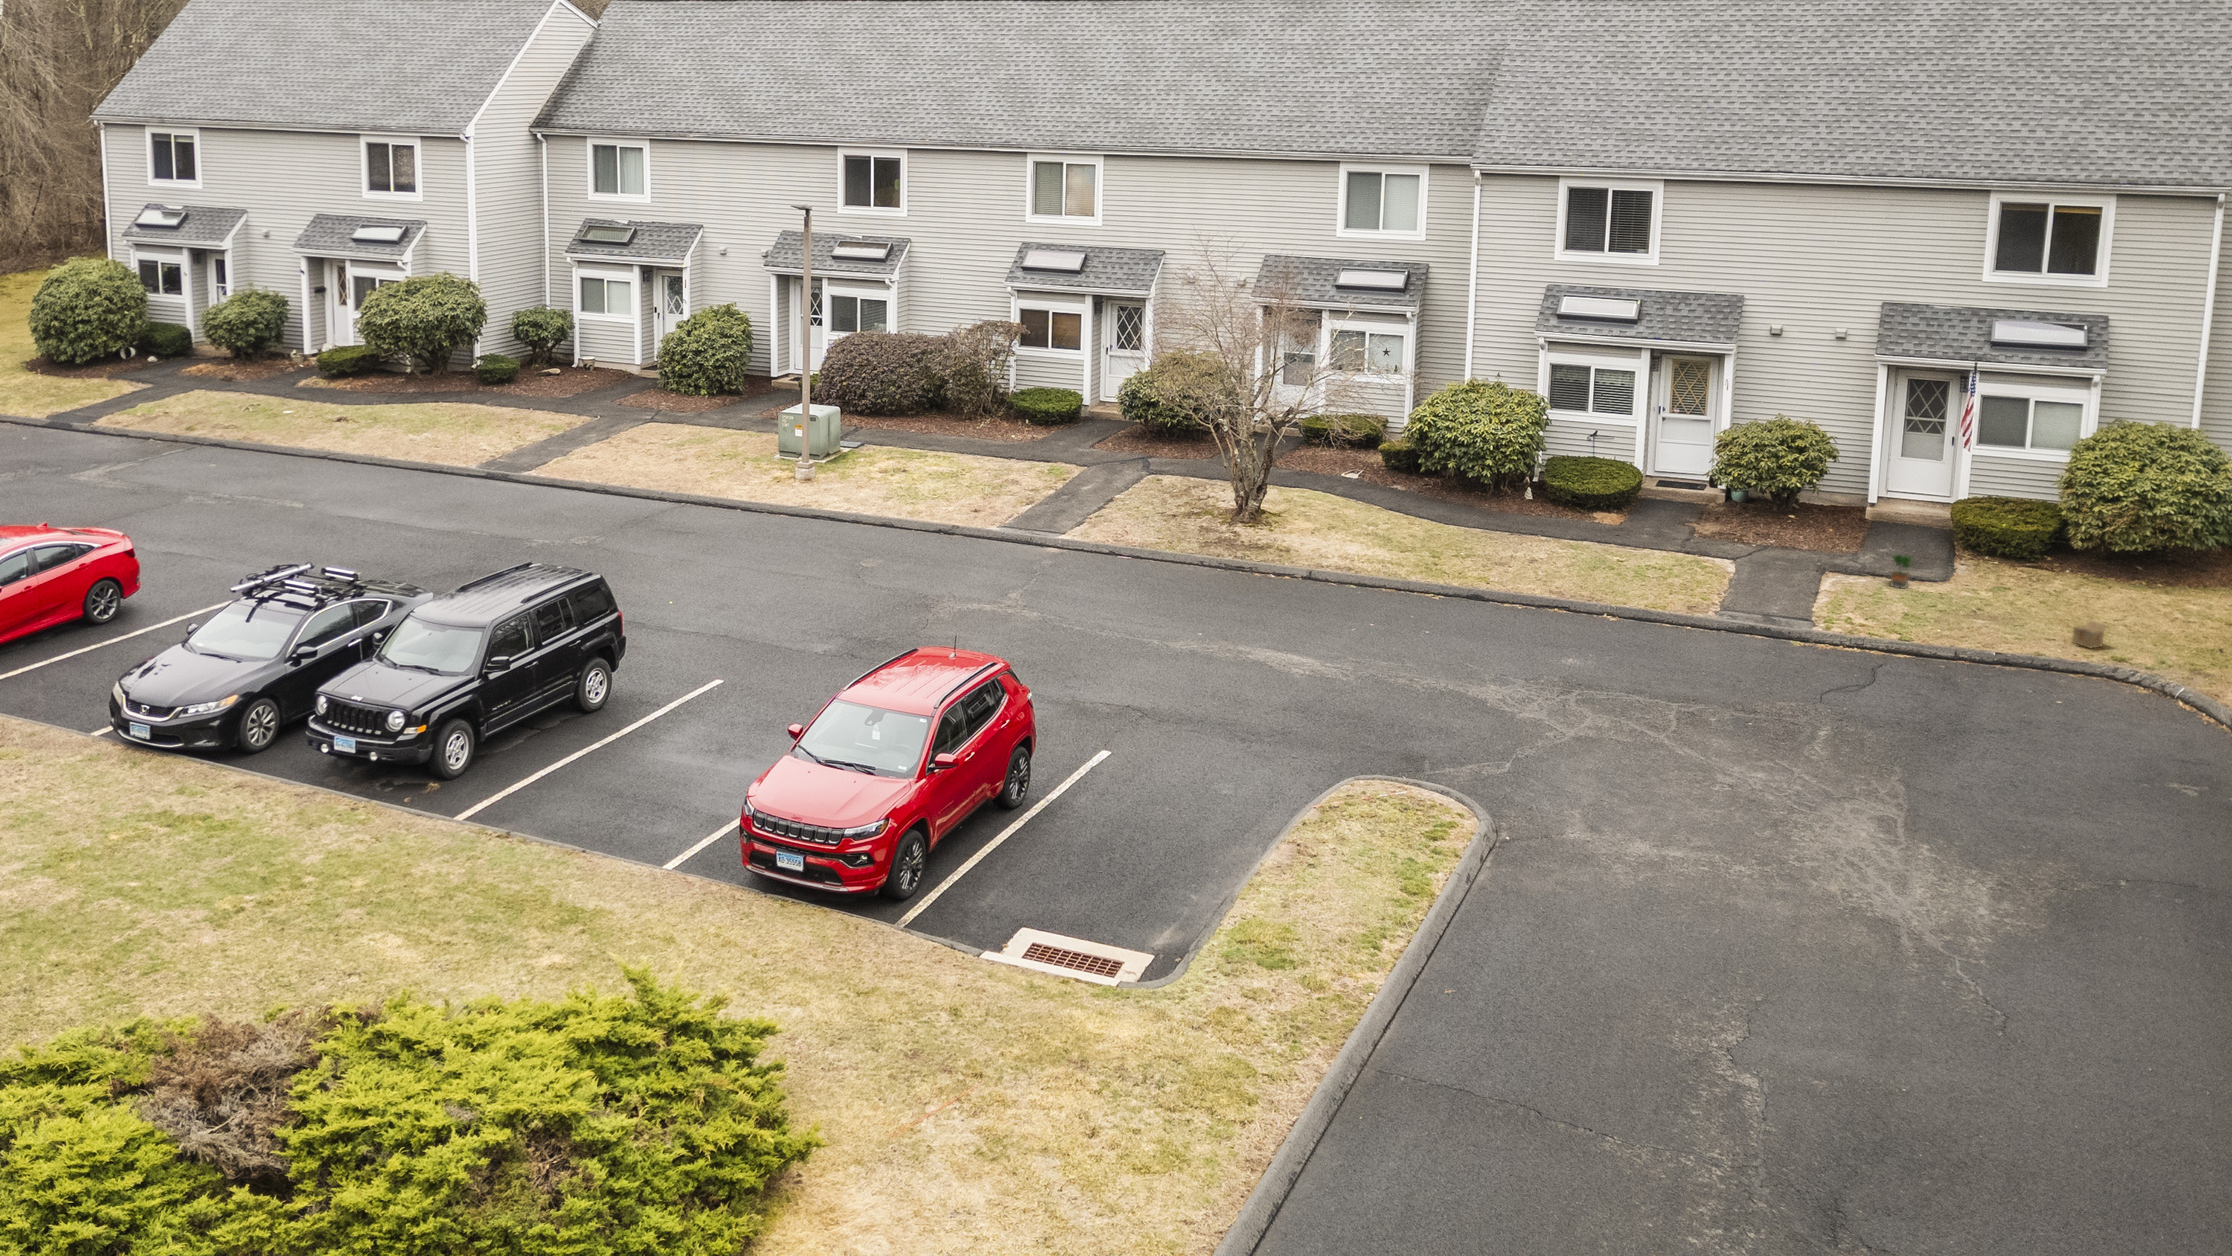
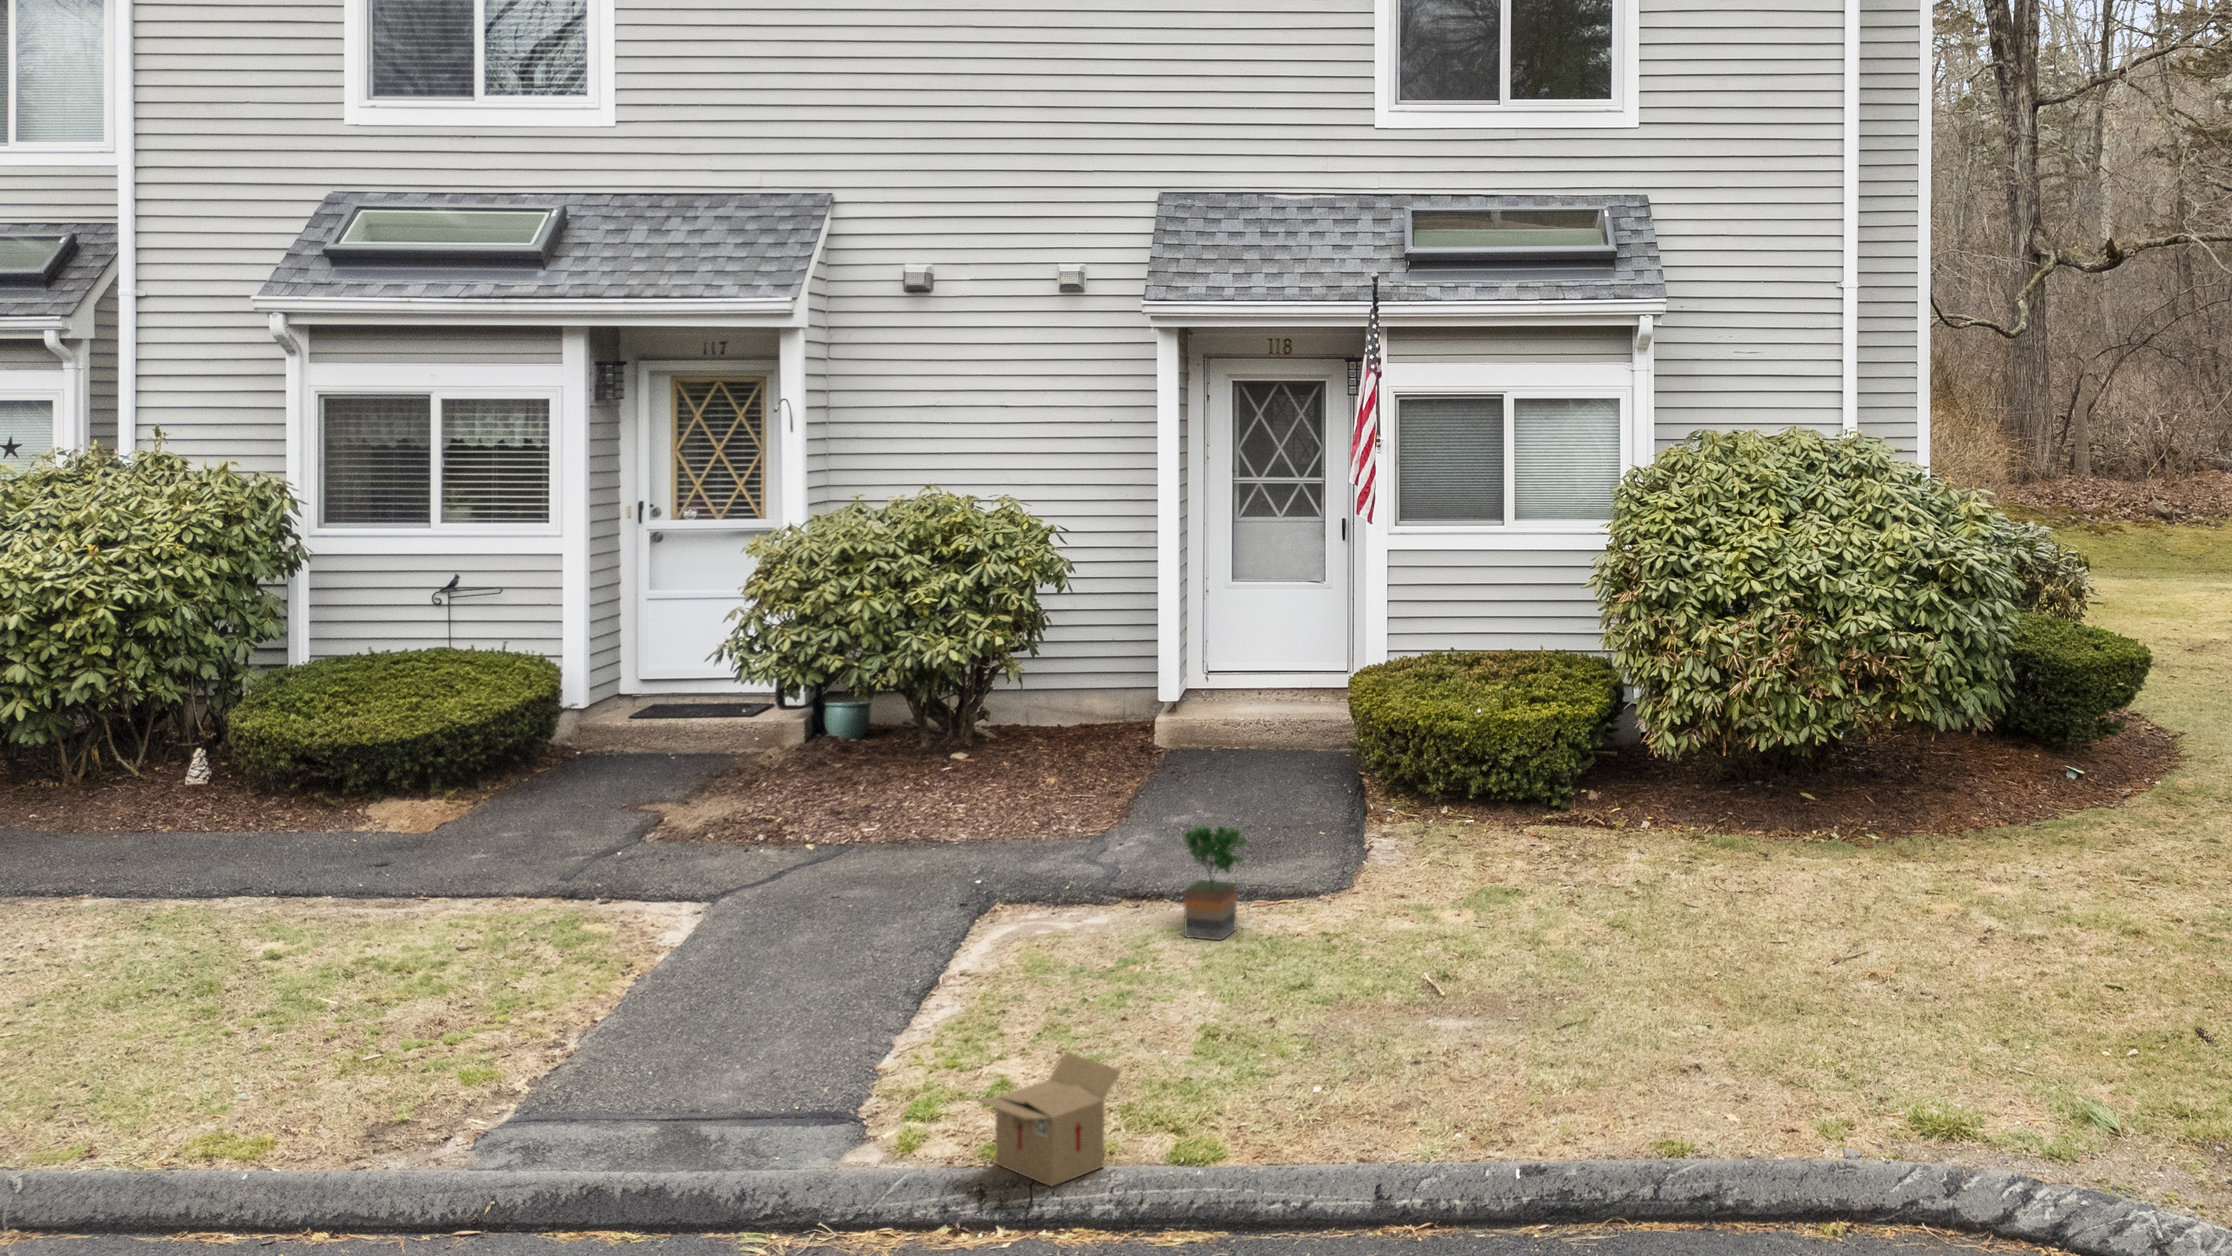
cardboard box: present [2072,620,2107,648] -> present [975,1053,1121,1187]

